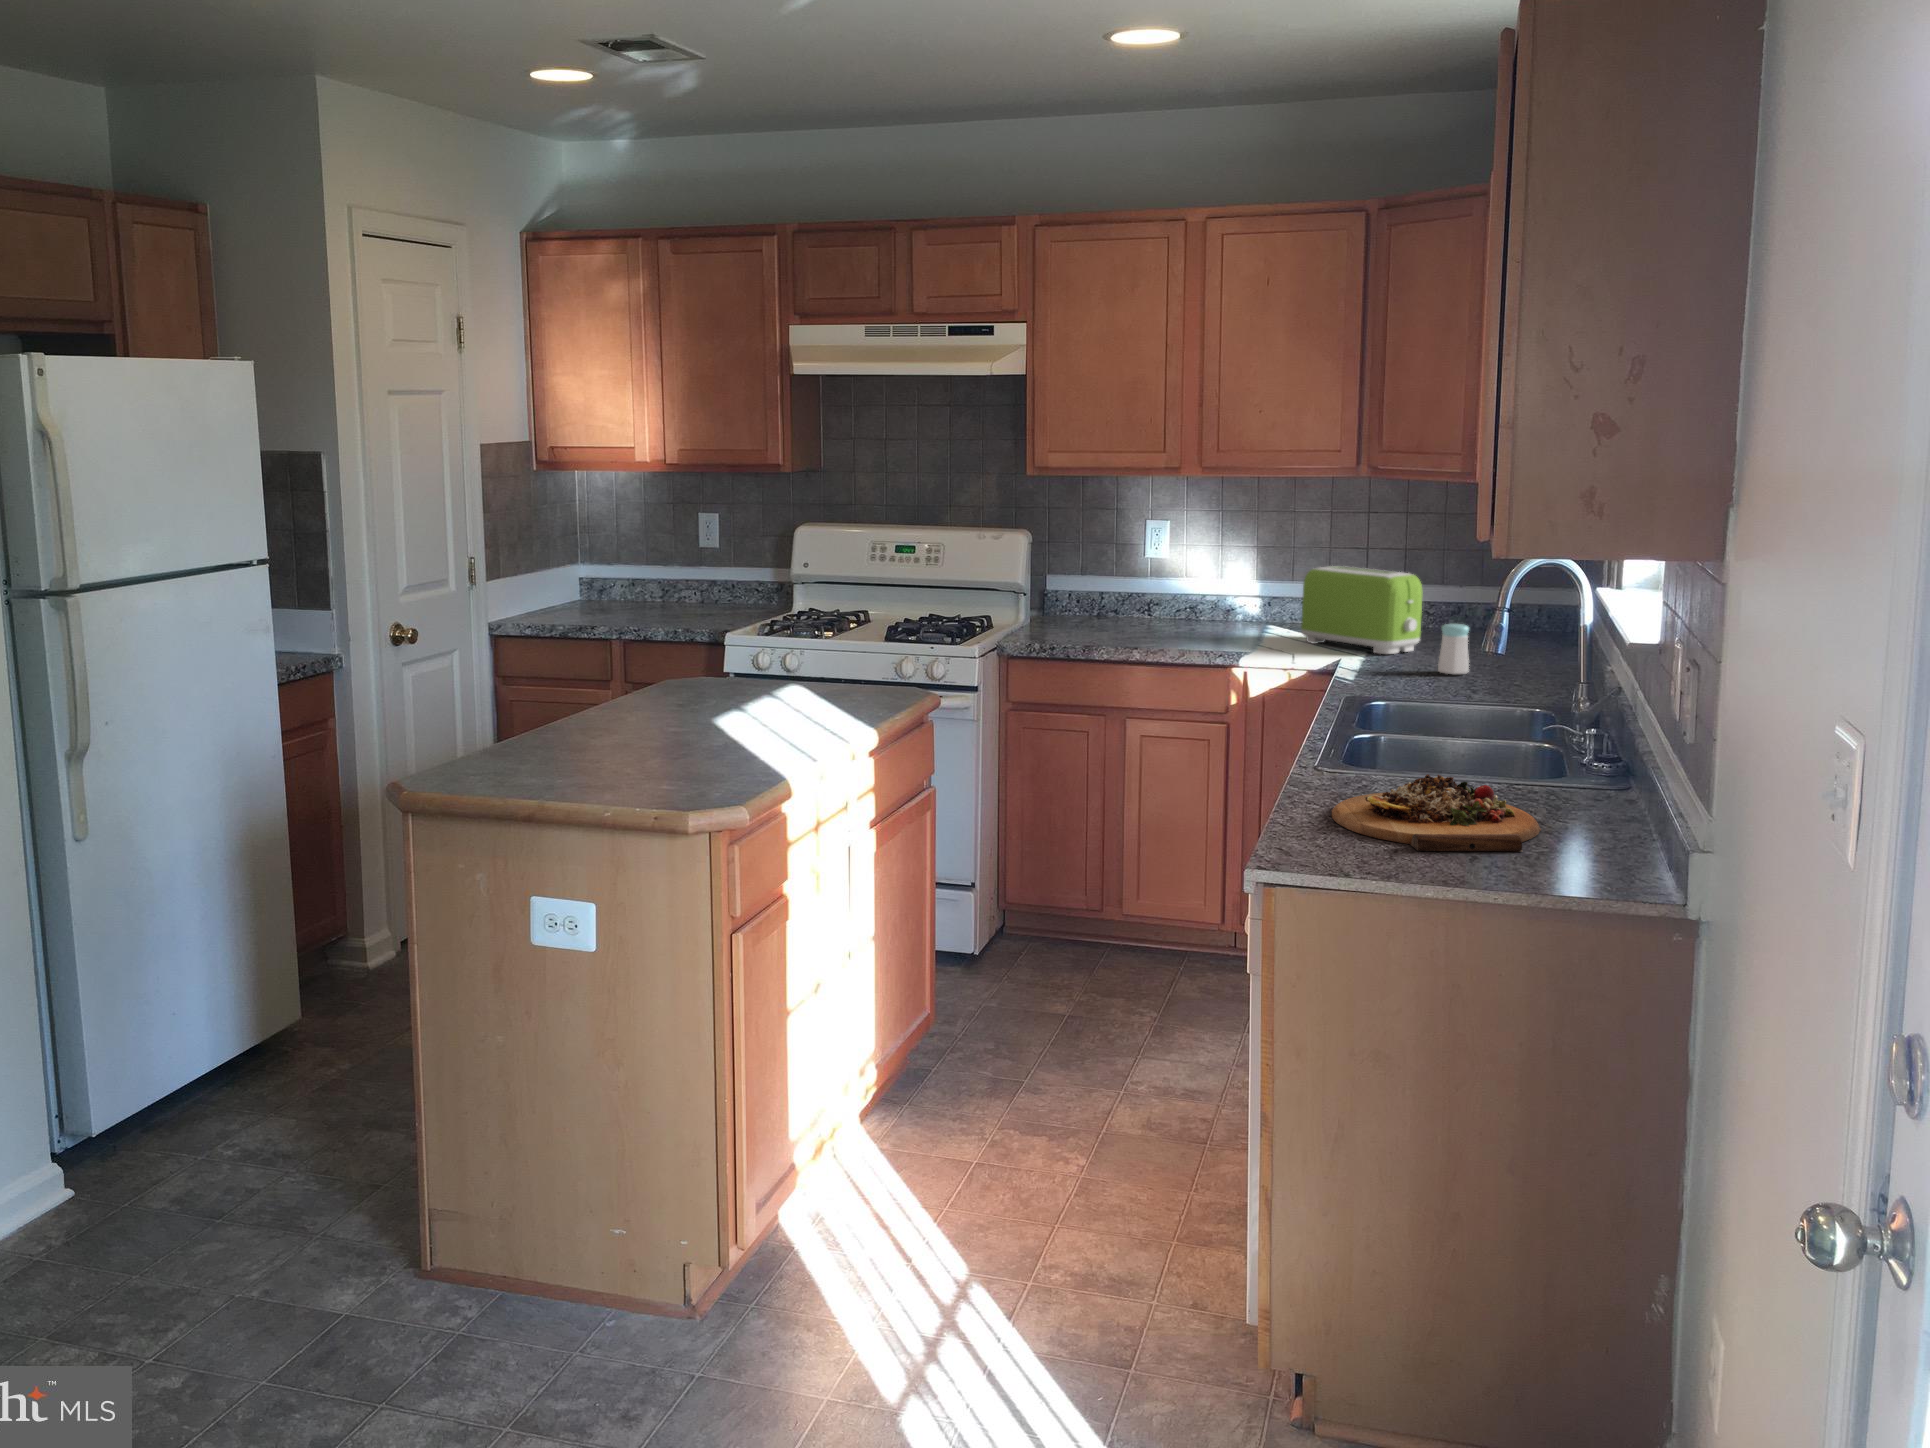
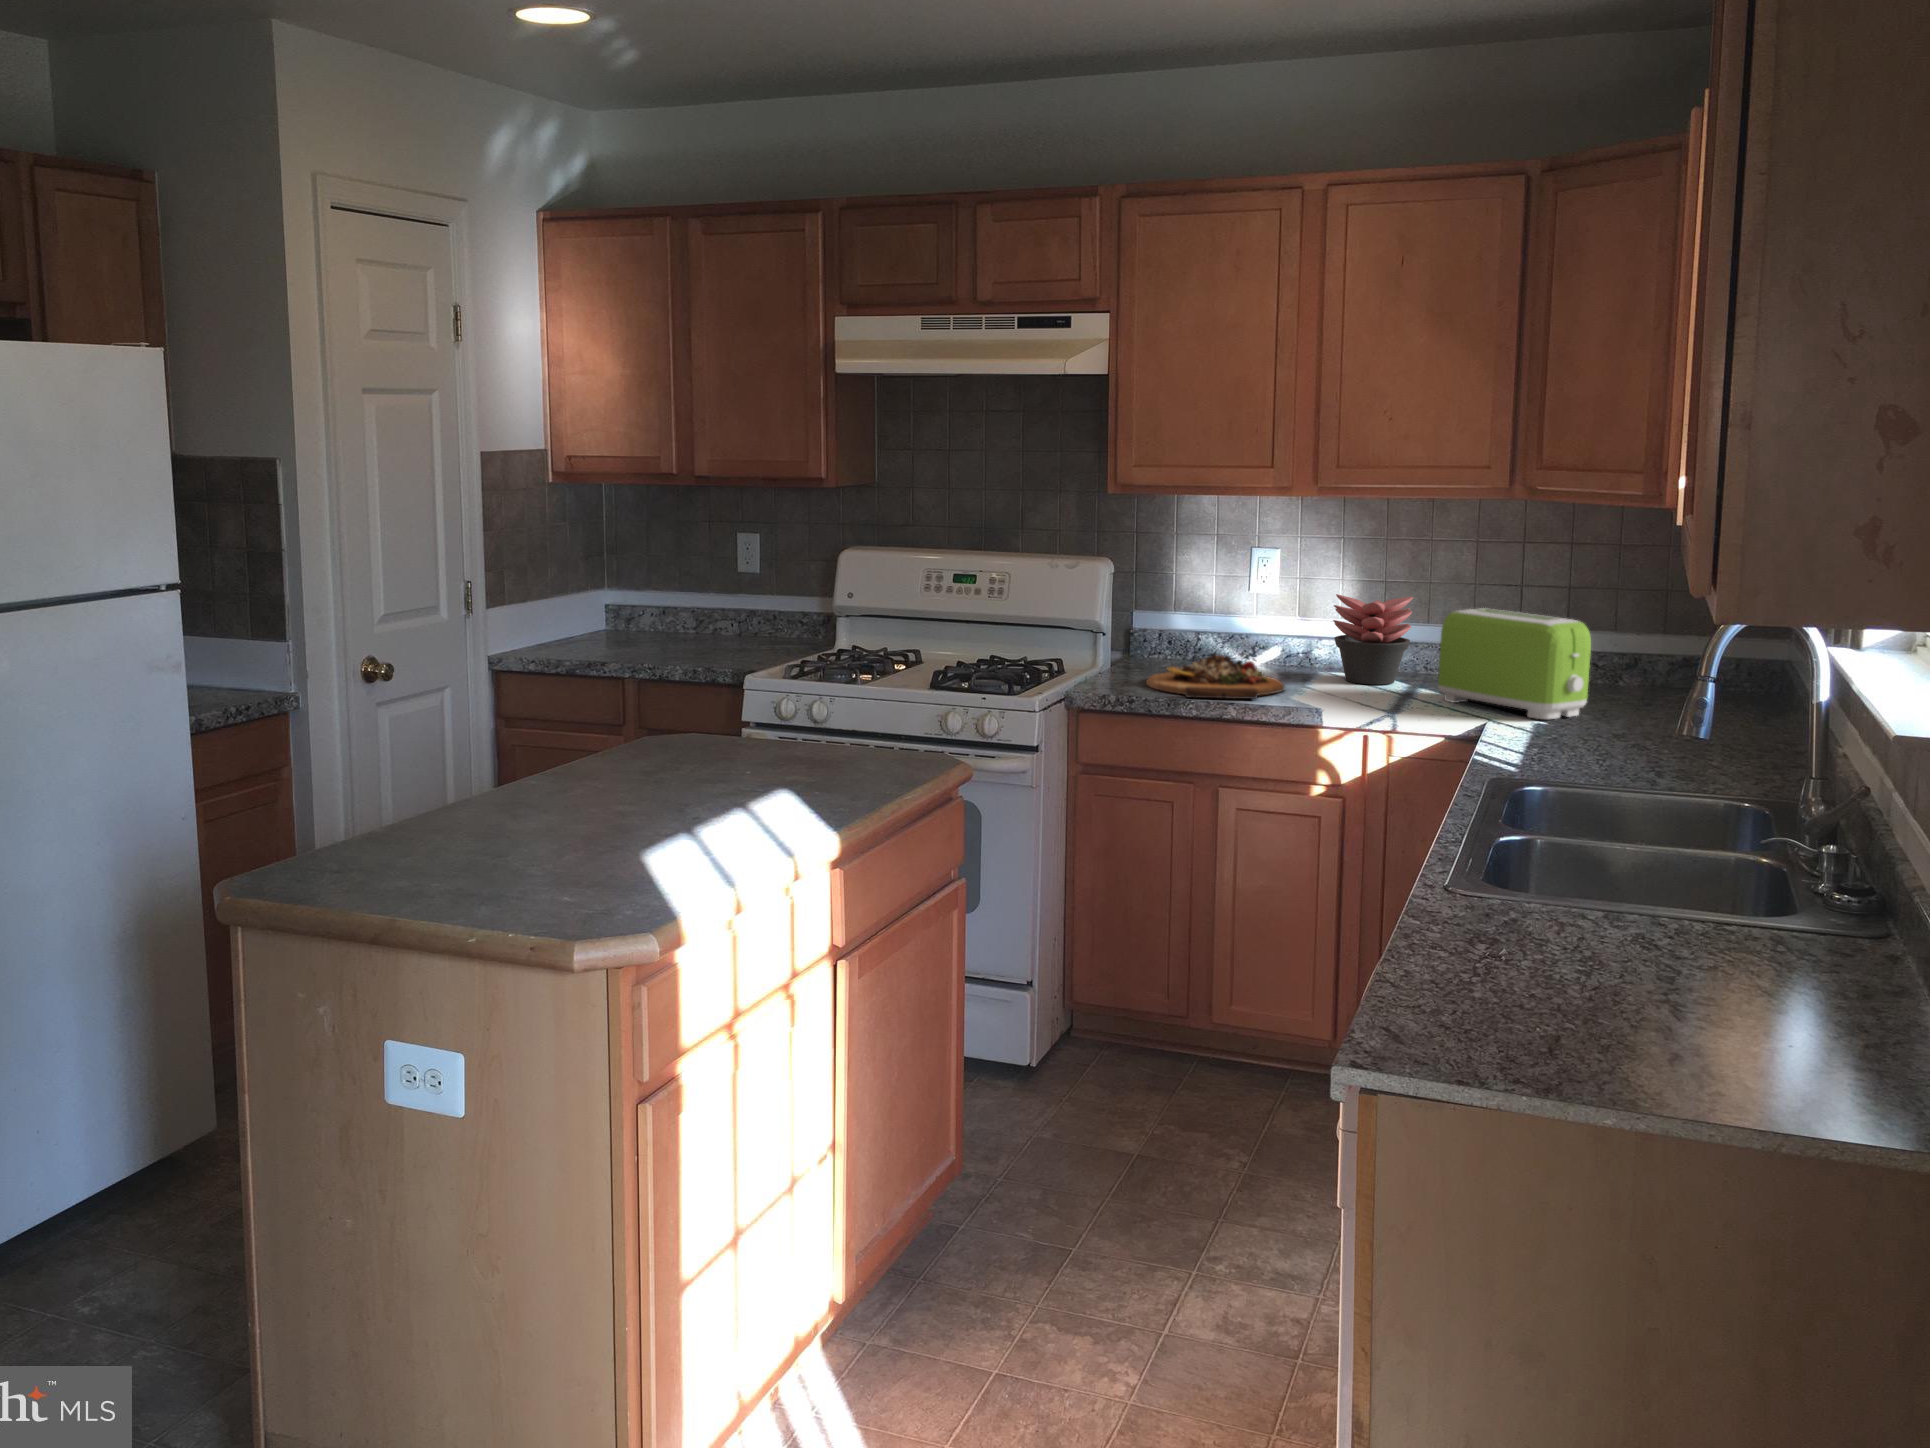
succulent plant: none [1215,557,1279,631] -> present [1333,594,1413,684]
salt shaker: present [1438,624,1469,674] -> none [1610,686,1652,750]
cutting board: present [1331,774,1541,852] -> present [1146,655,1285,699]

